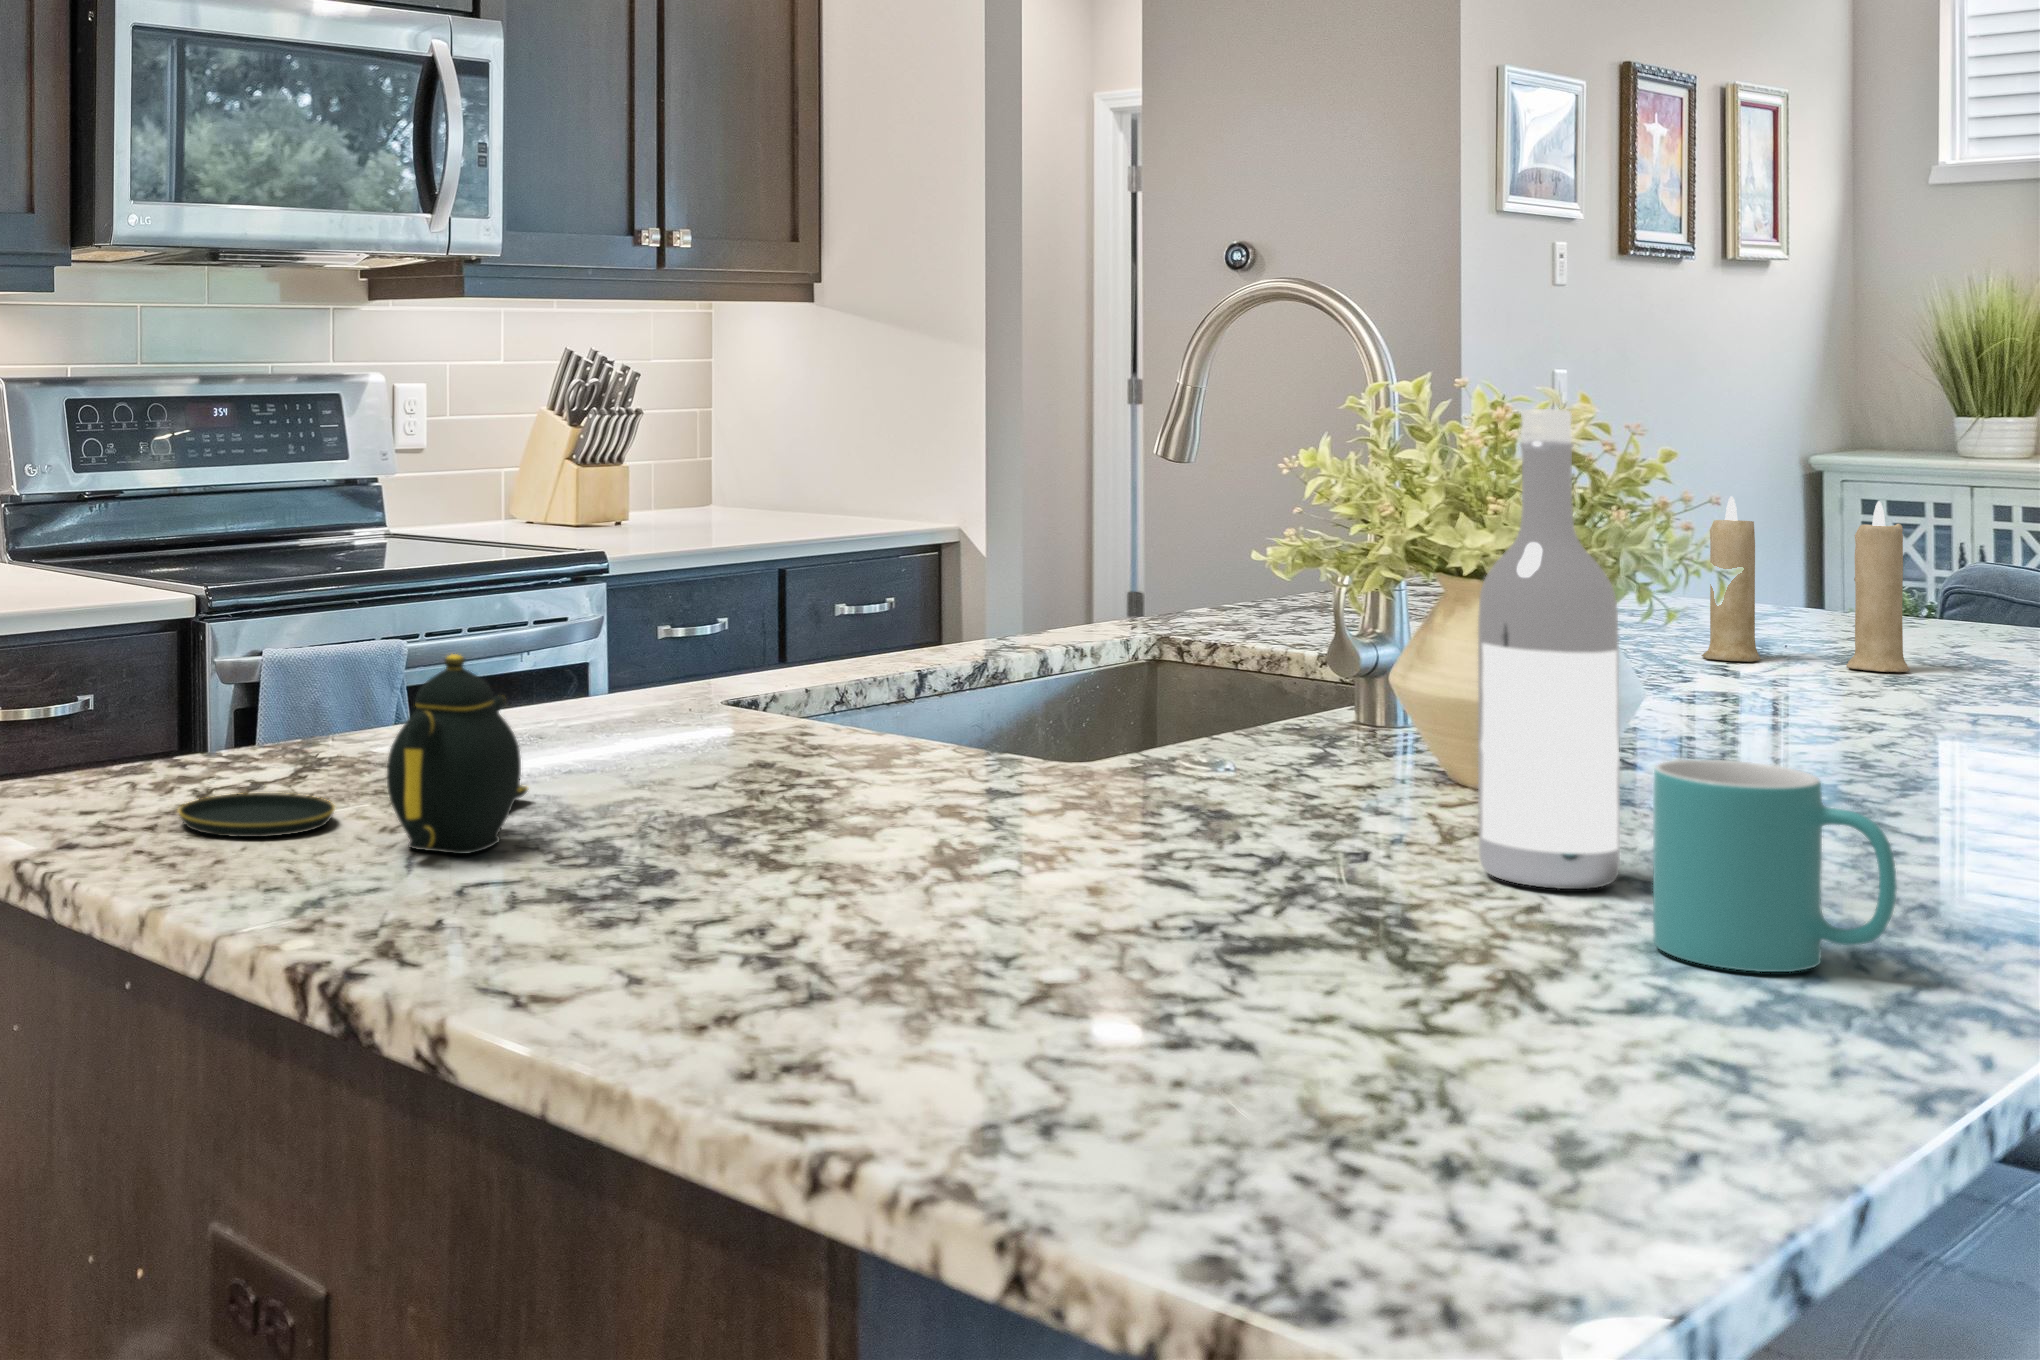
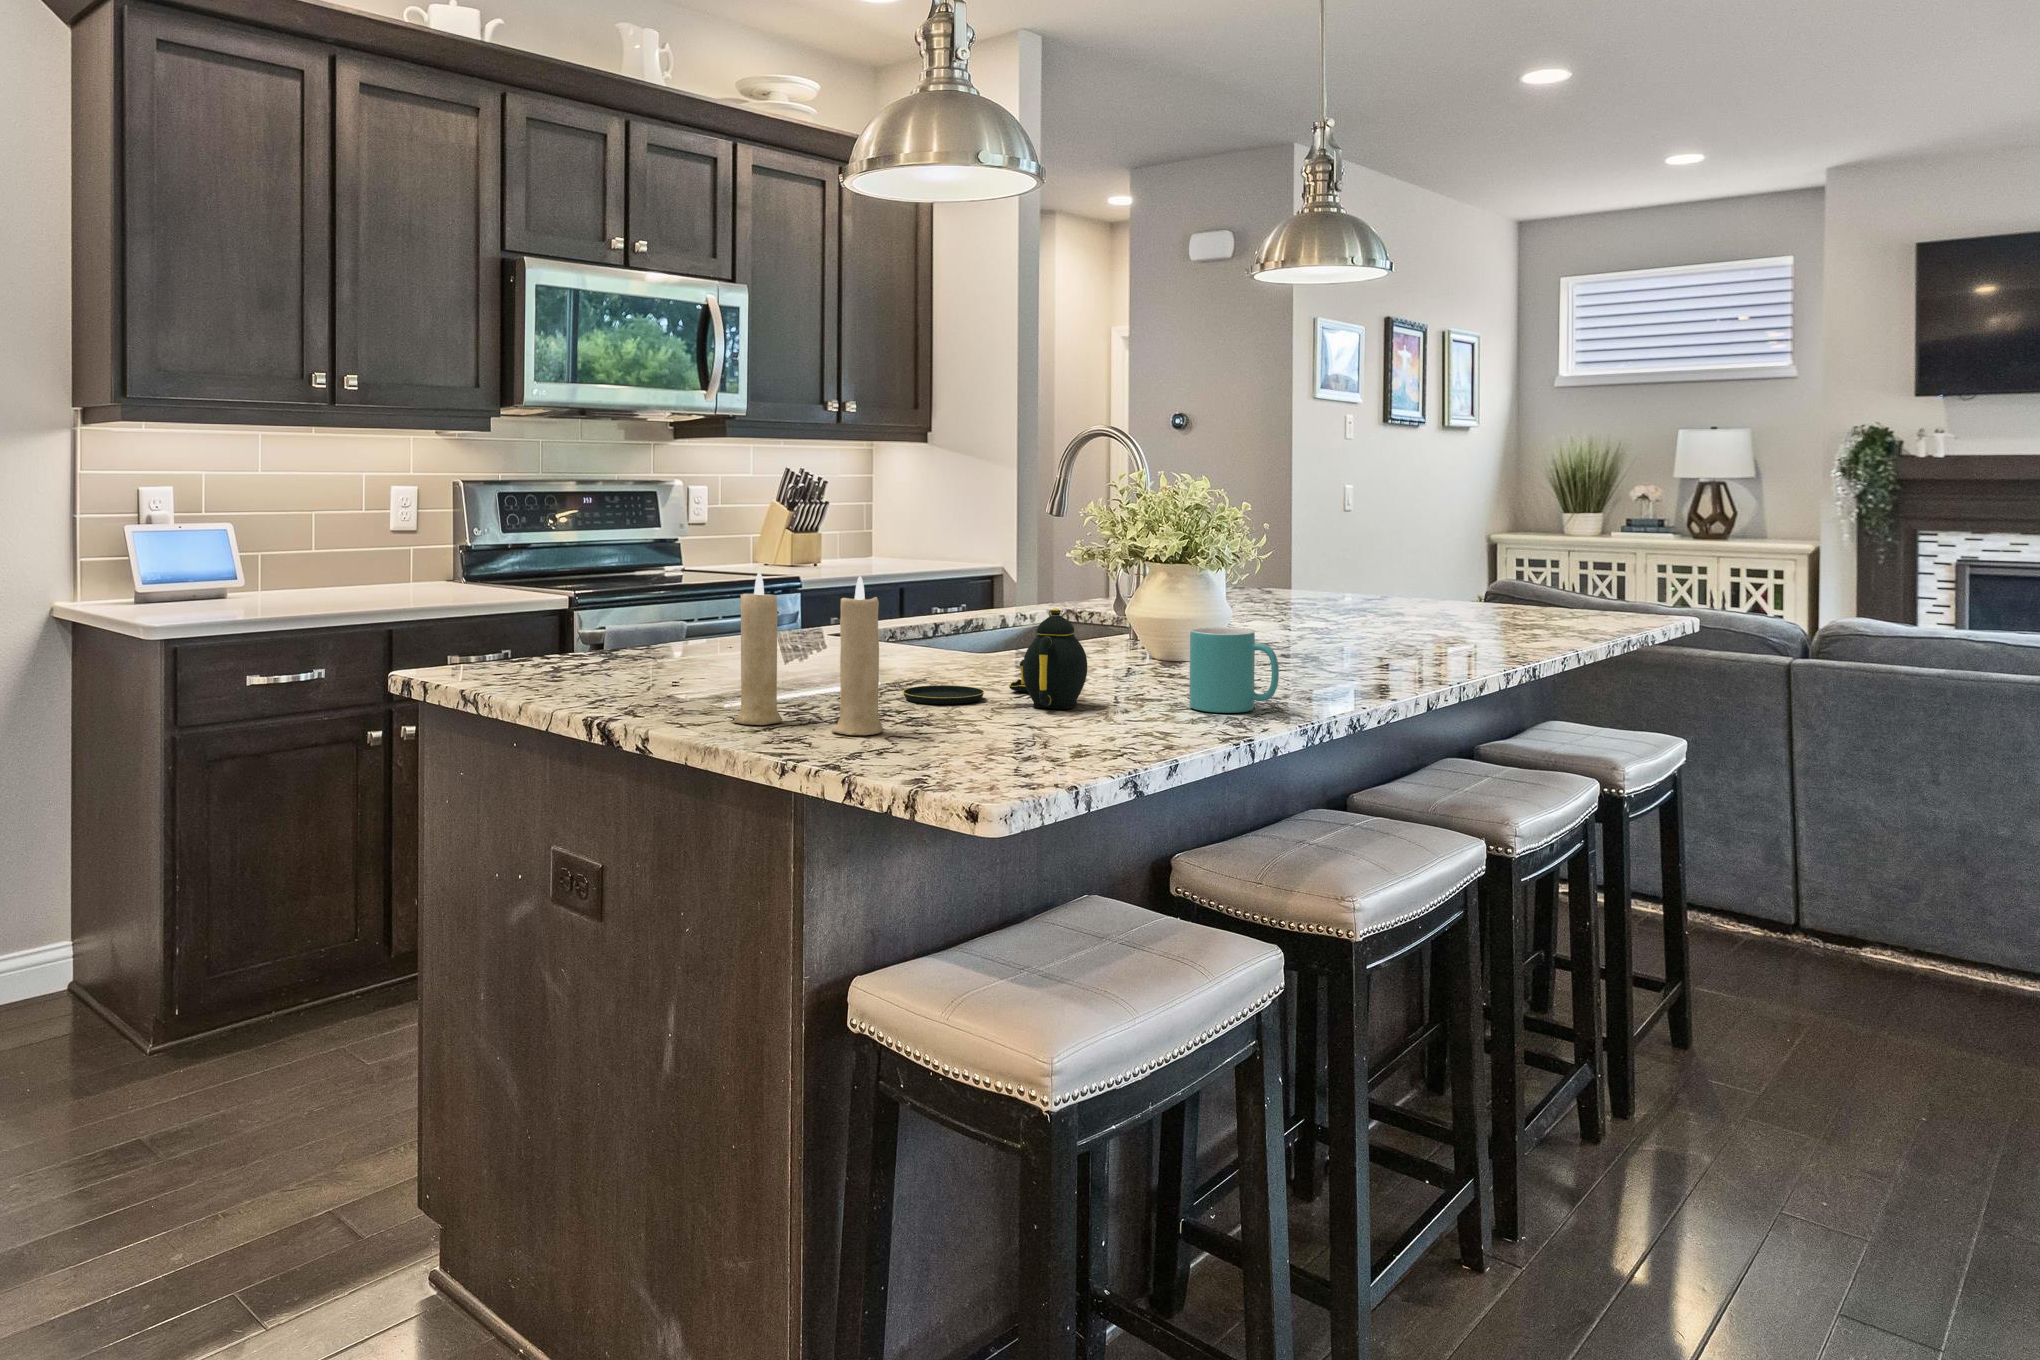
wine bottle: present [1478,409,1620,889] -> none [1140,479,1198,691]
candle: present [1701,496,1910,672] -> present [733,572,884,735]
teapot: present [179,654,528,854] -> present [903,608,1087,709]

